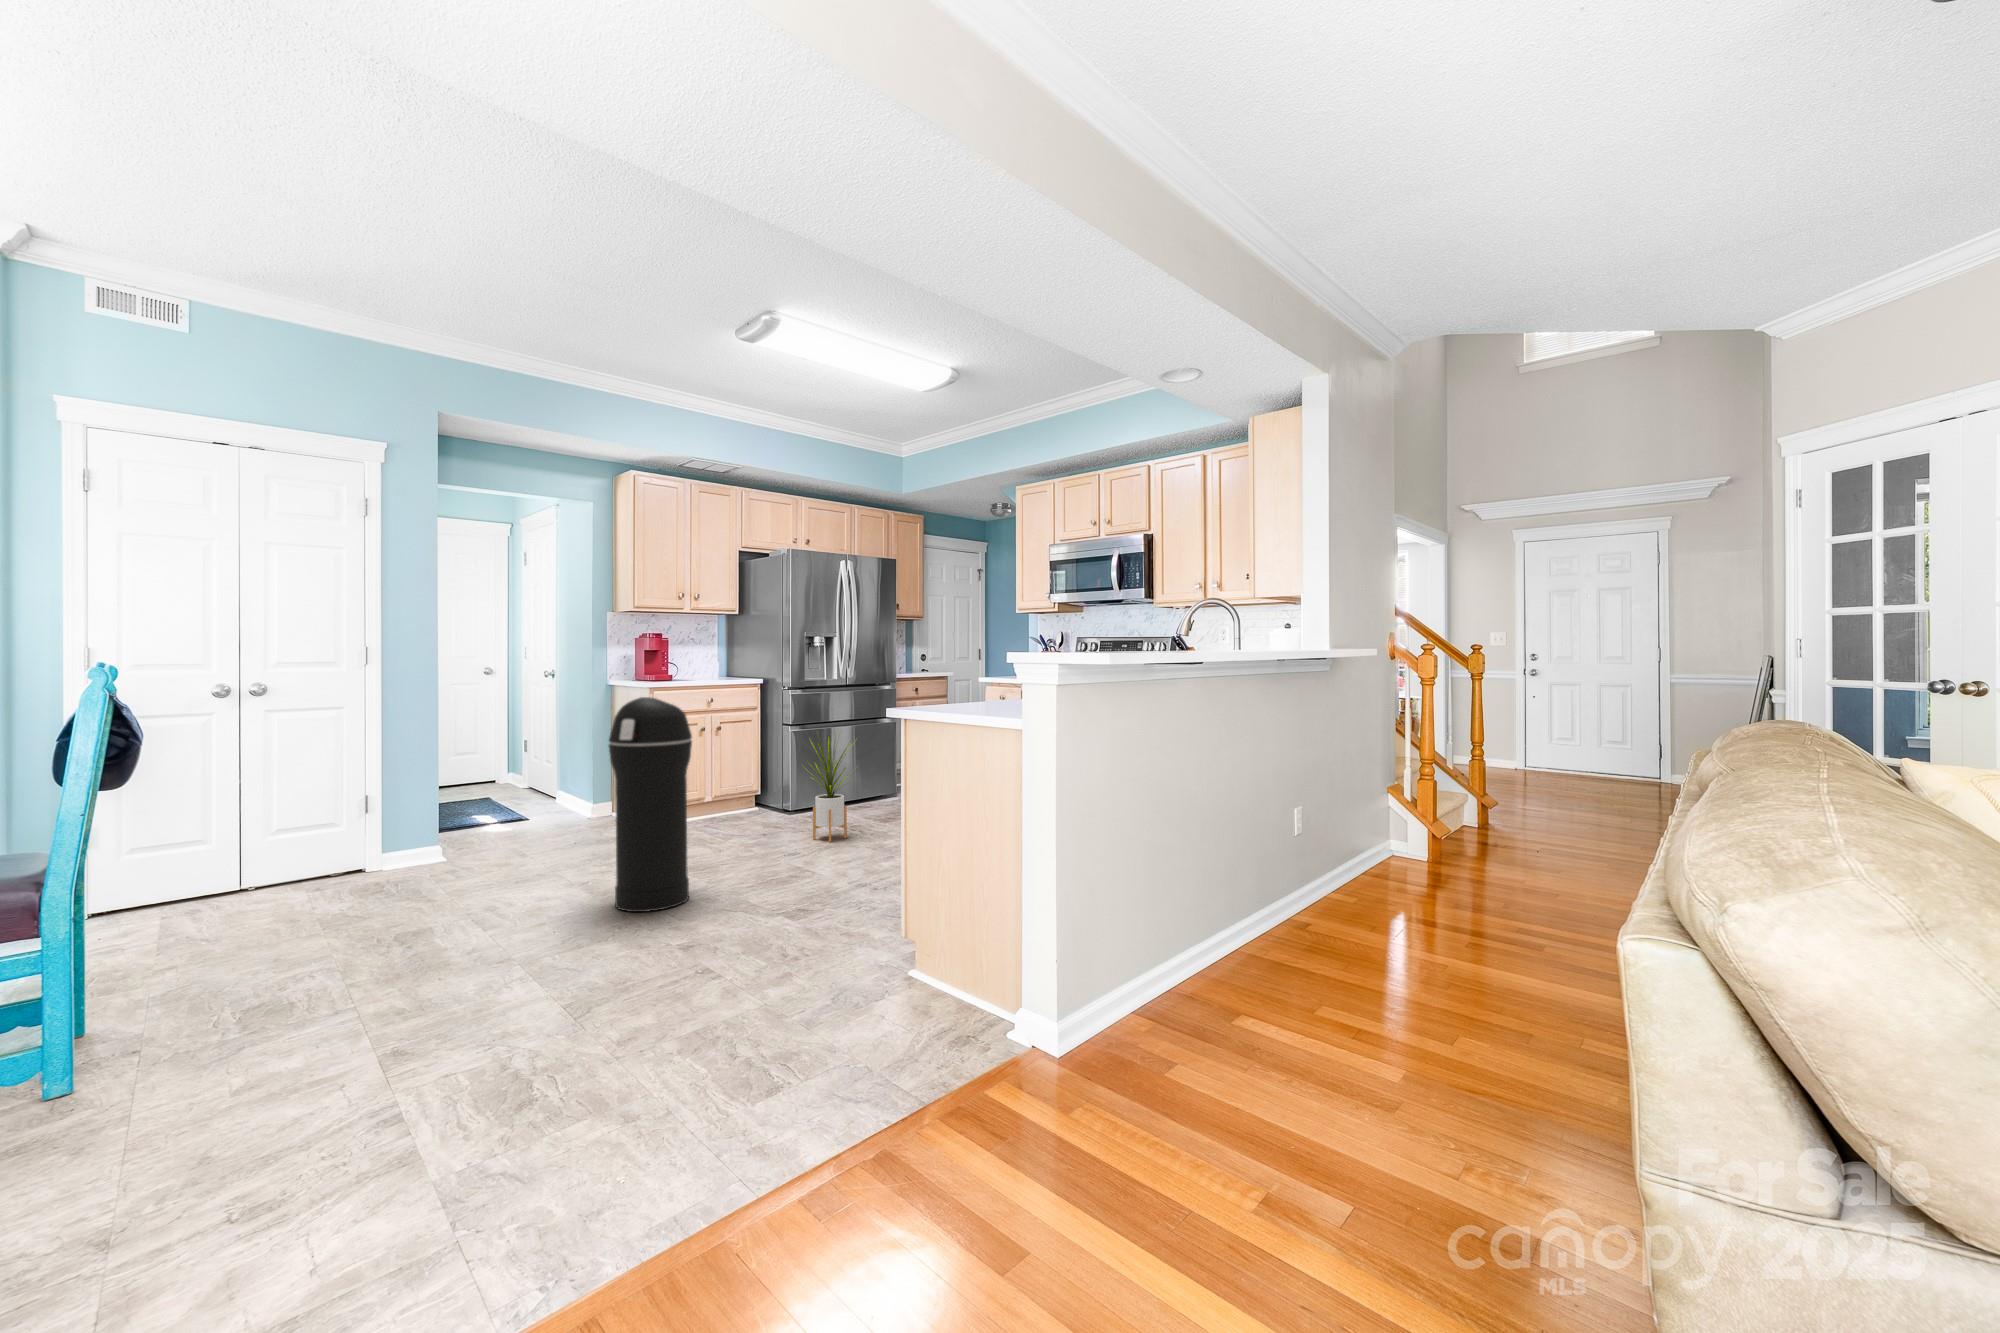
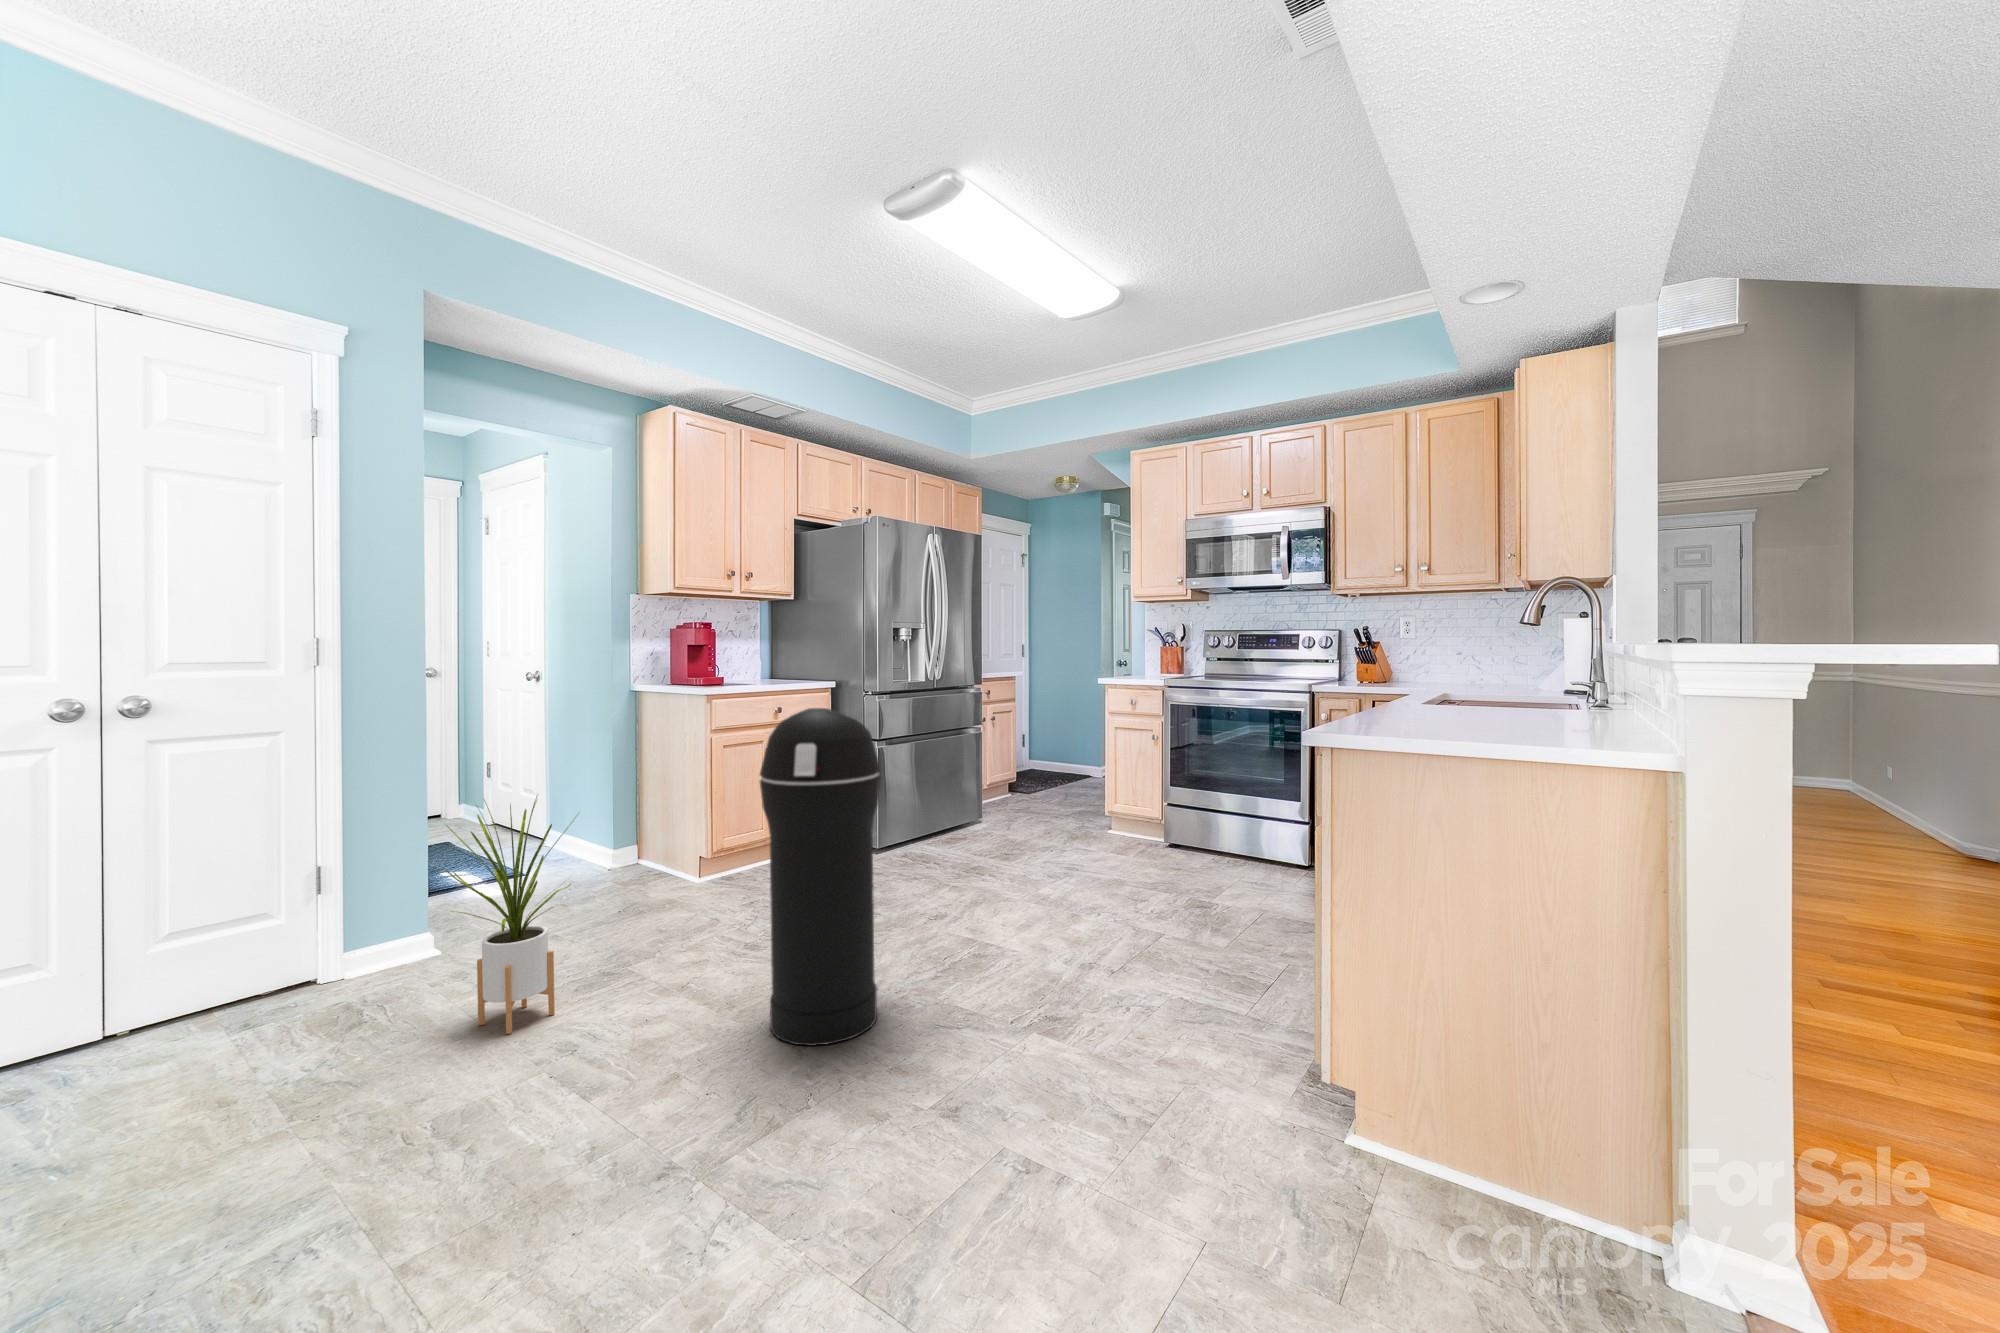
house plant: present [806,732,852,842] -> present [446,795,579,1034]

